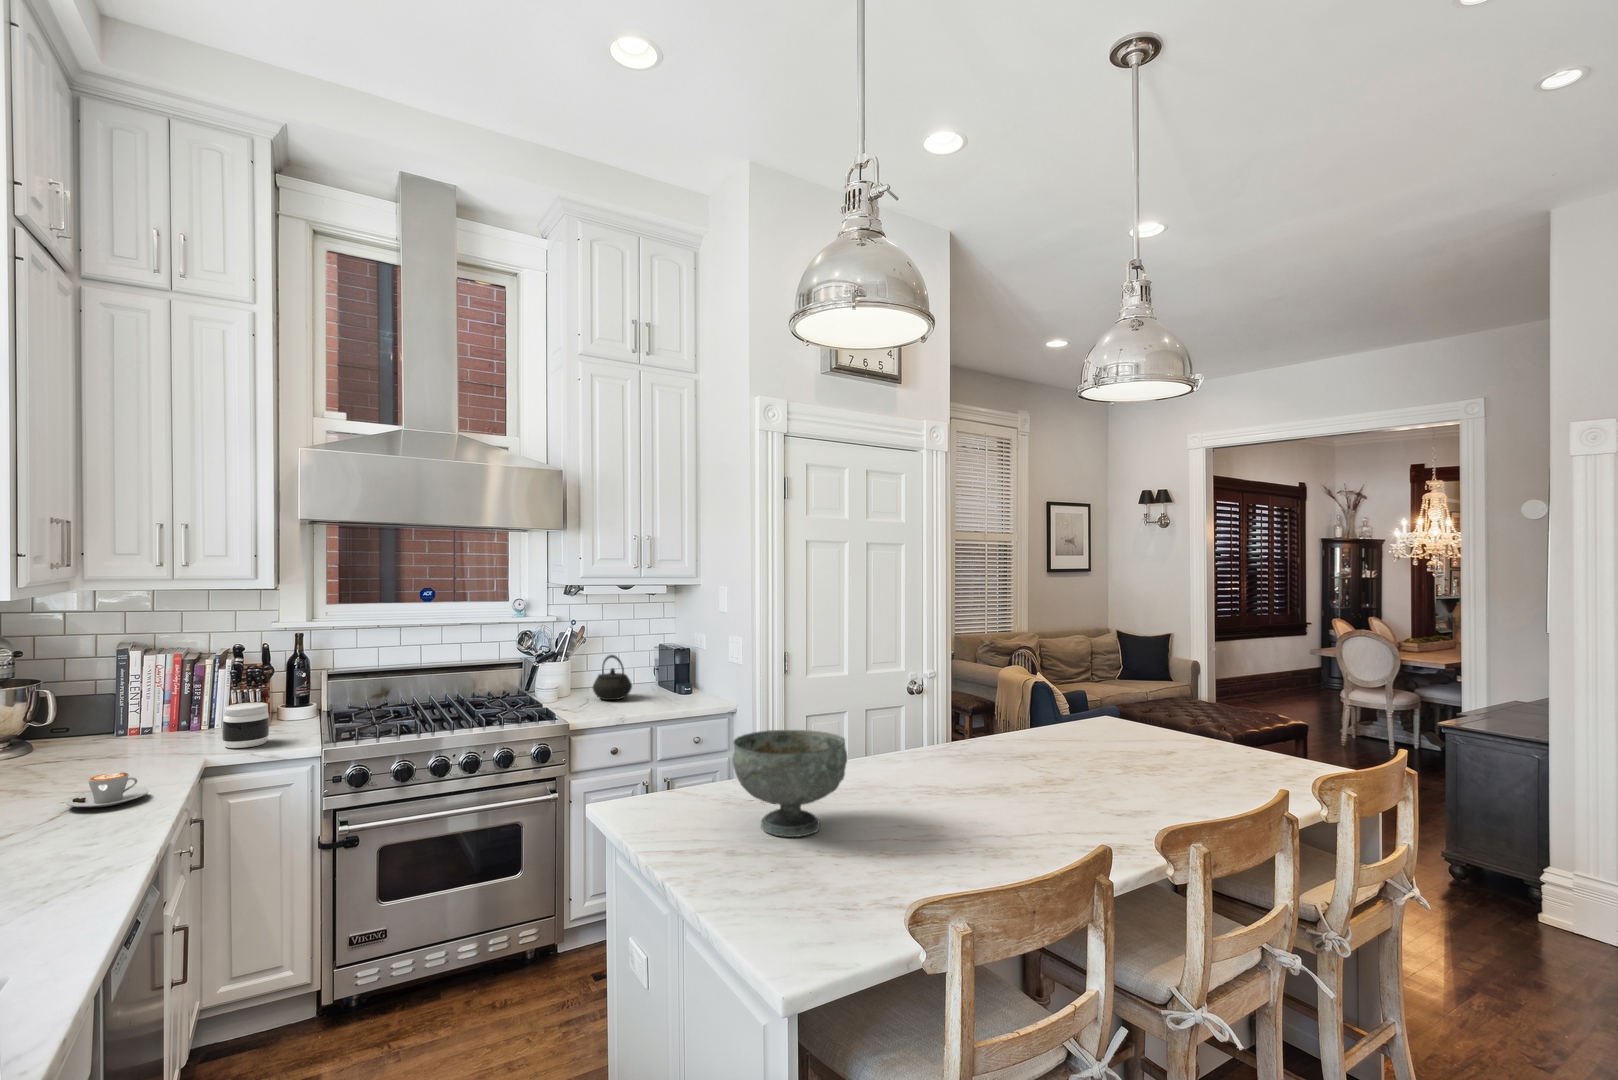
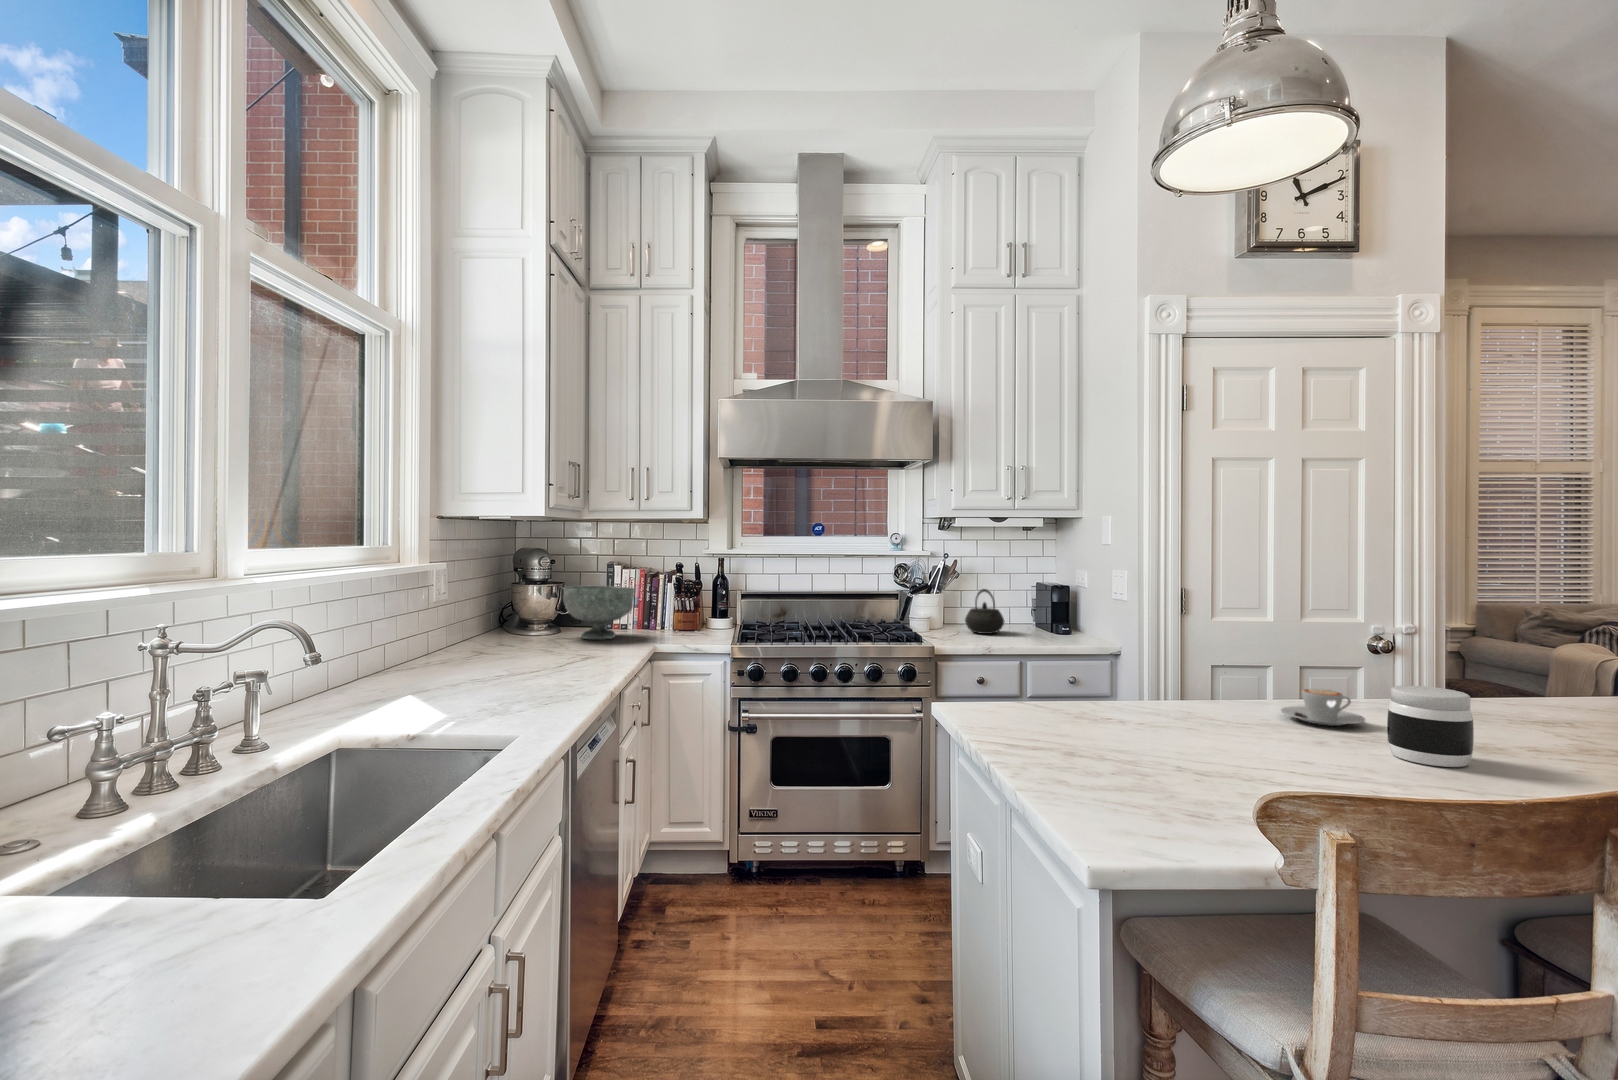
jar: present [222,702,269,748] -> present [1387,685,1474,767]
decorative bowl: present [732,730,847,837] -> present [563,586,635,639]
coffee cup: present [66,772,149,807] -> present [1281,689,1365,726]

